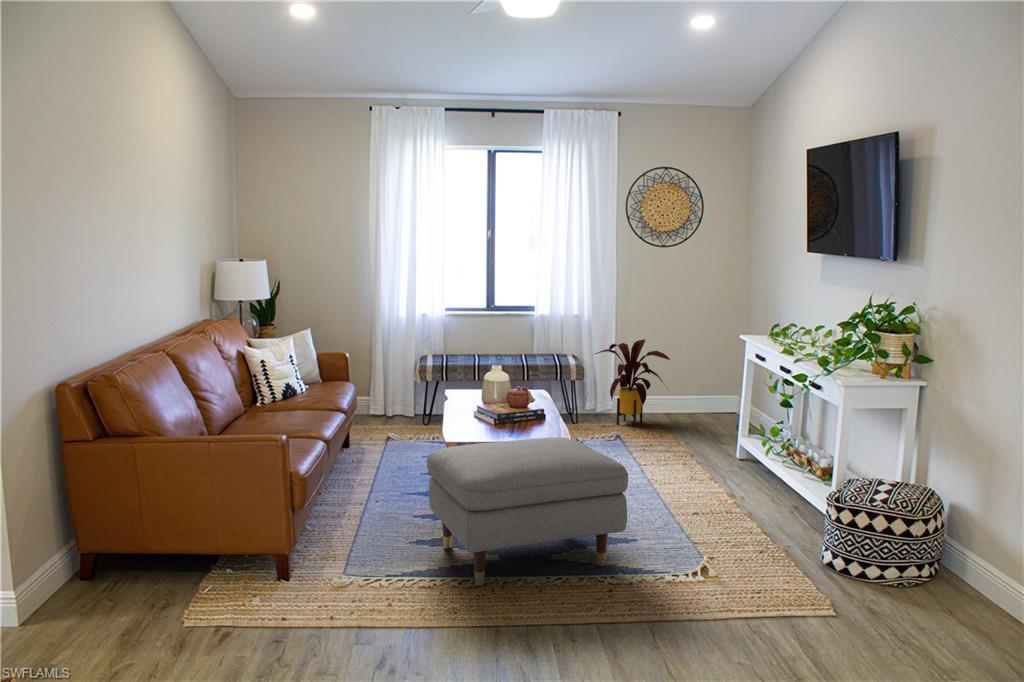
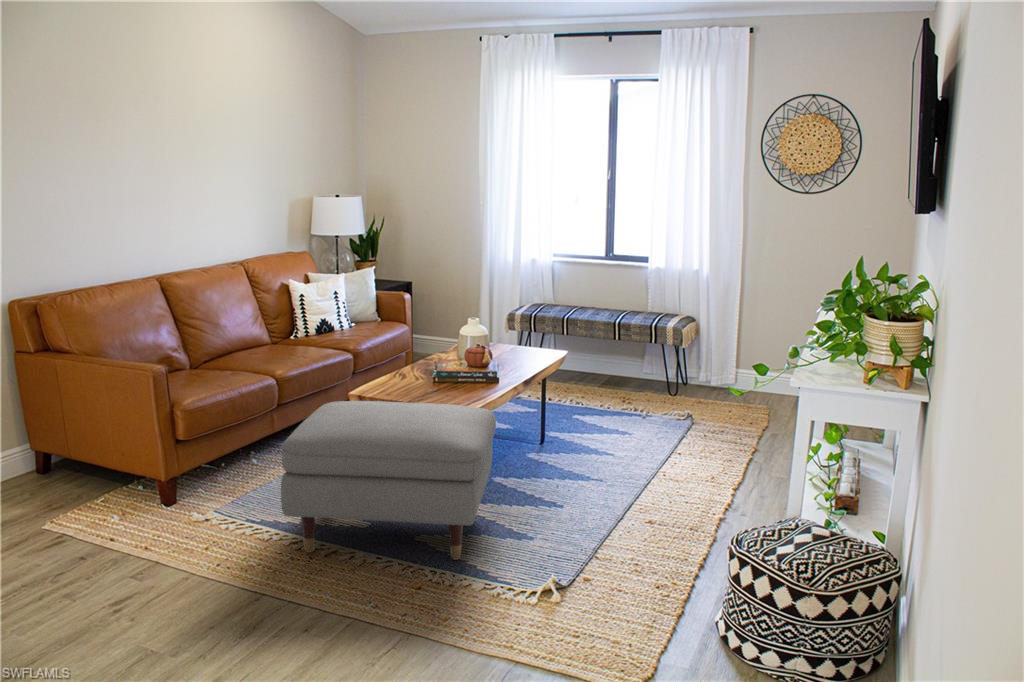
house plant: present [595,339,670,427] -> none [692,305,775,407]

